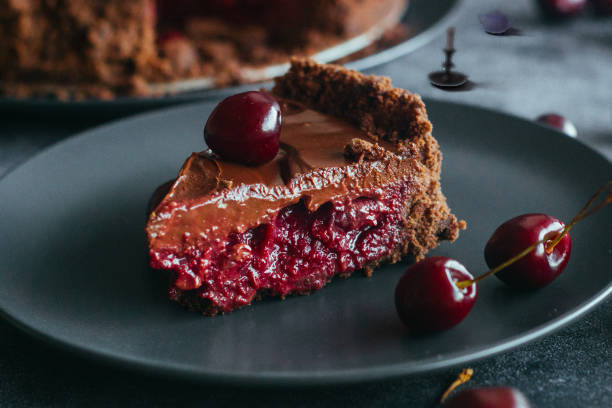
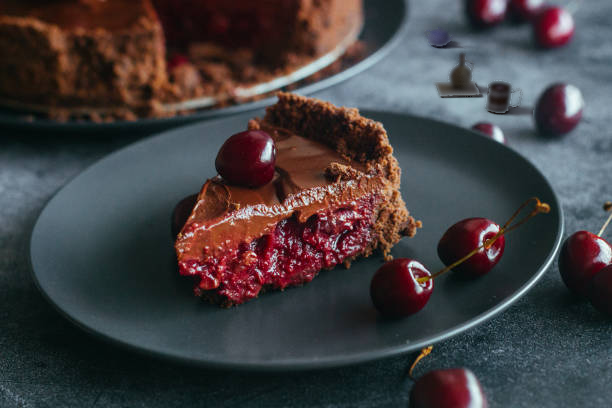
candle holder: present [427,27,468,87] -> none [385,45,420,97]
ceramic jug: none [489,36,548,89] -> present [436,53,480,97]
mug: none [552,71,600,111] -> present [486,81,521,114]

